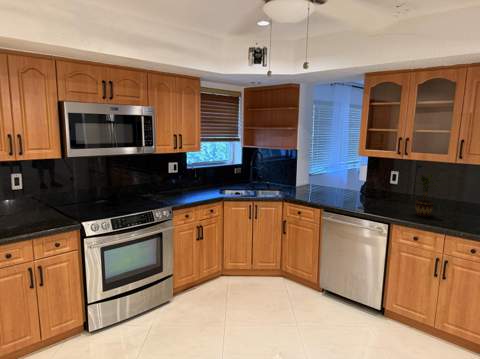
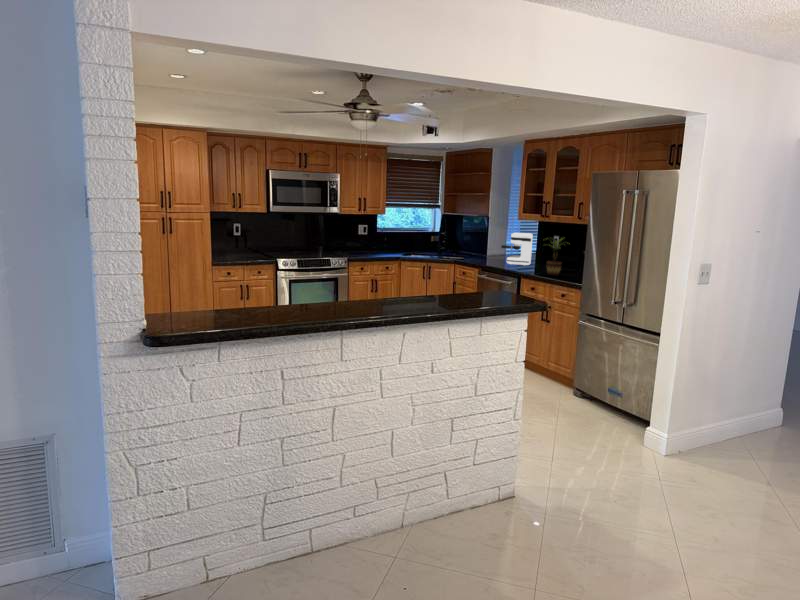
coffee maker: none [331,166,368,200] -> present [501,233,533,266]

